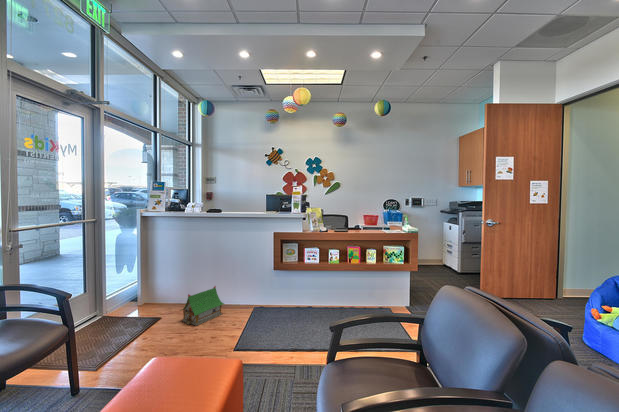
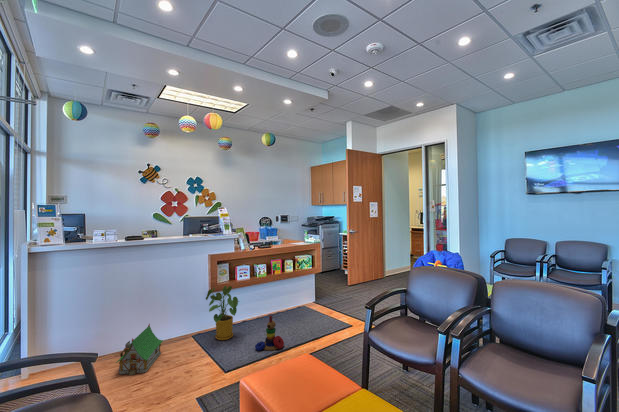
house plant: none [256,265,294,319] -> present [206,286,239,340]
stacking toy: none [285,305,315,345] -> present [255,316,284,351]

